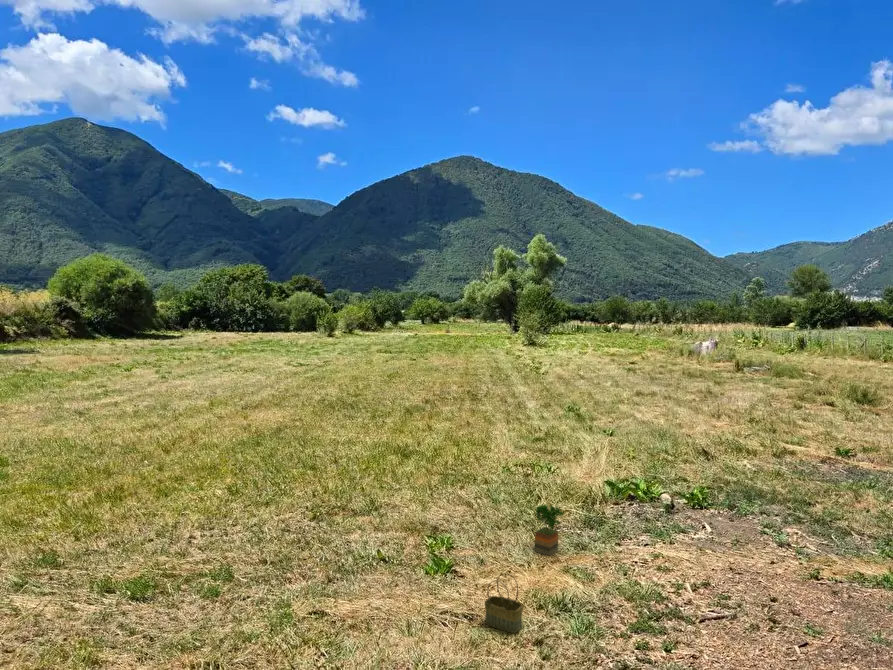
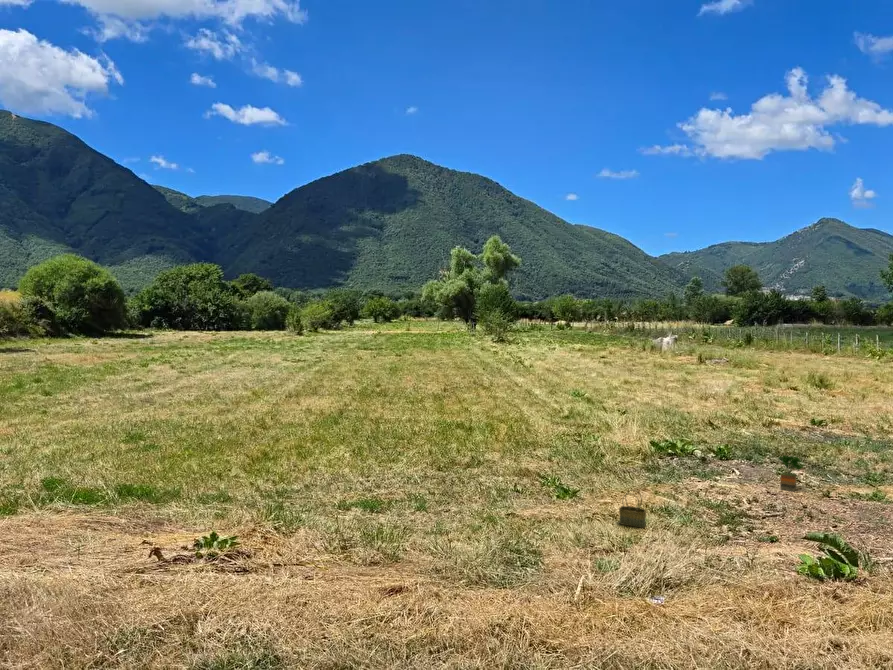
potted tree: present [535,505,563,556] -> present [778,455,802,492]

